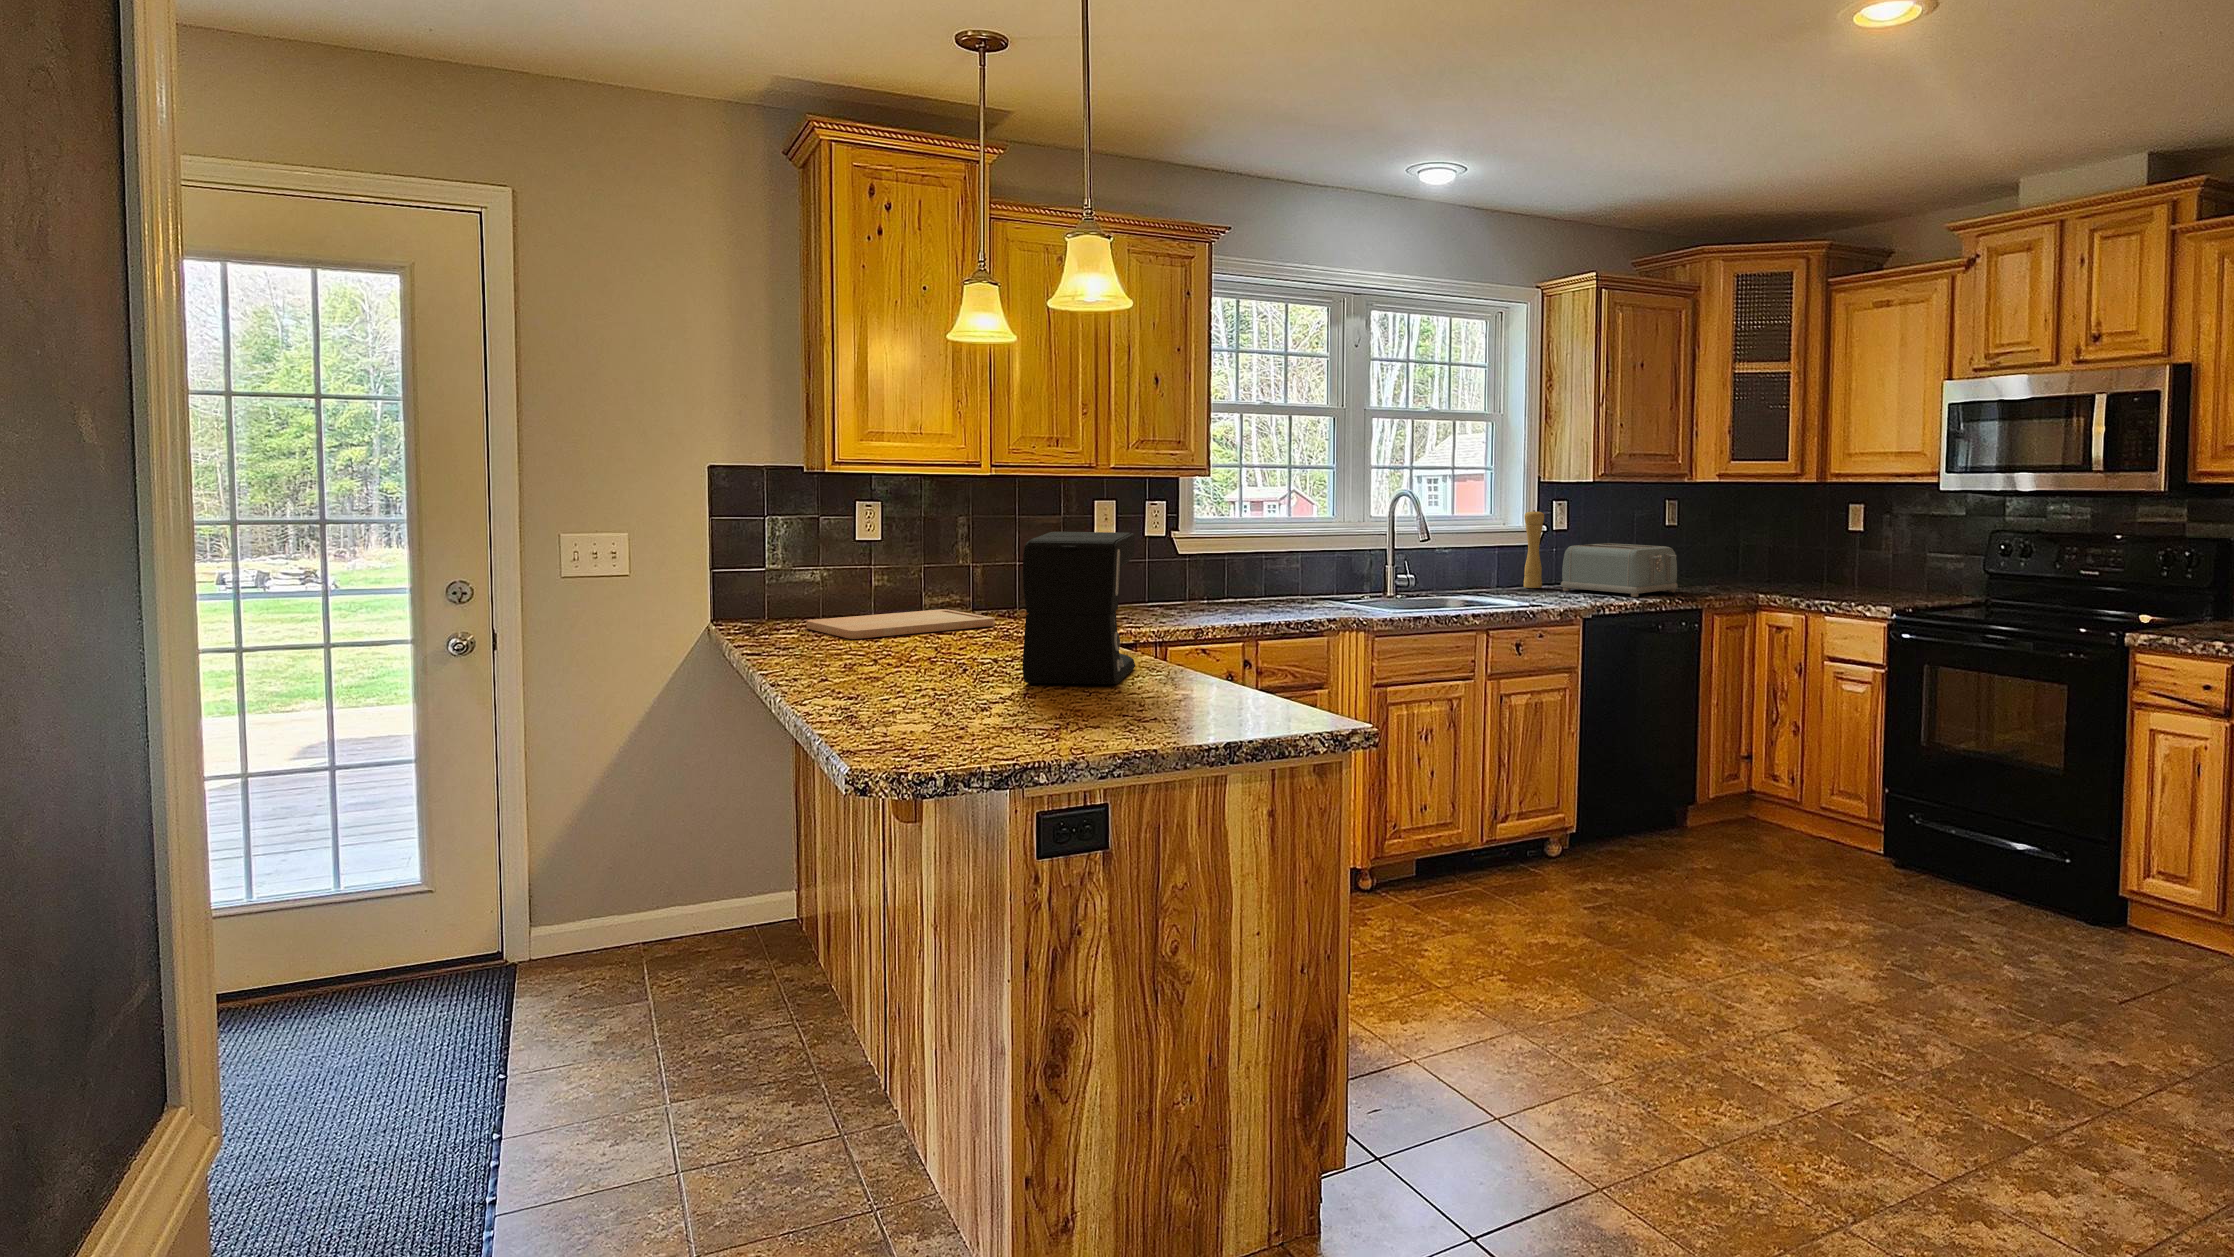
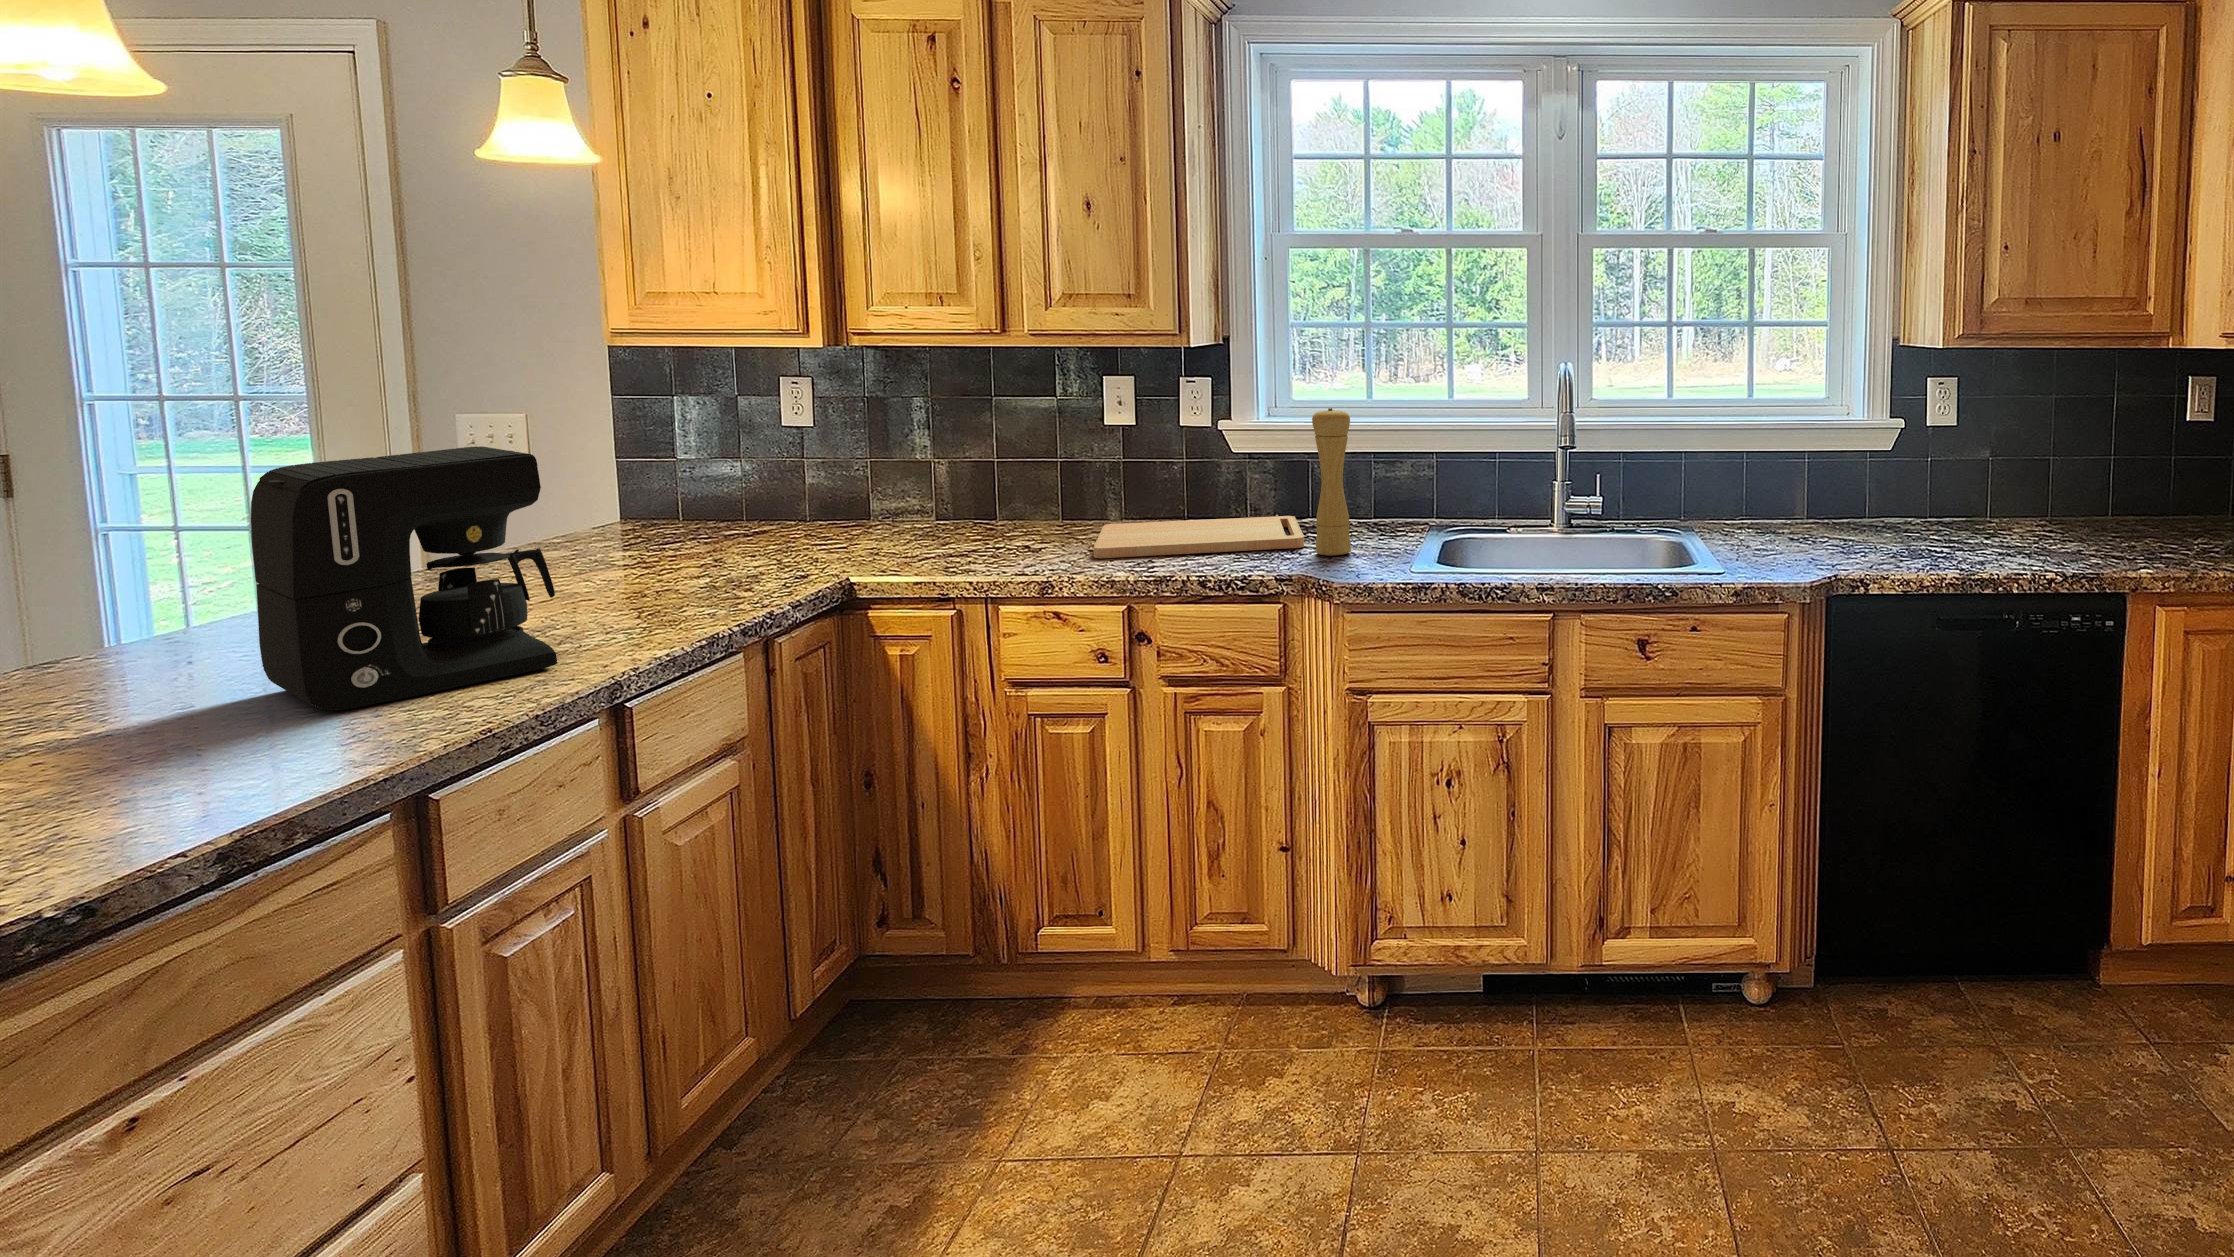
pepper mill: present [1524,510,1544,588] -> present [1312,408,1351,556]
toaster: present [1561,543,1678,597] -> none [1878,457,2092,562]
cutting board: present [807,609,995,639] -> present [1094,516,1304,558]

